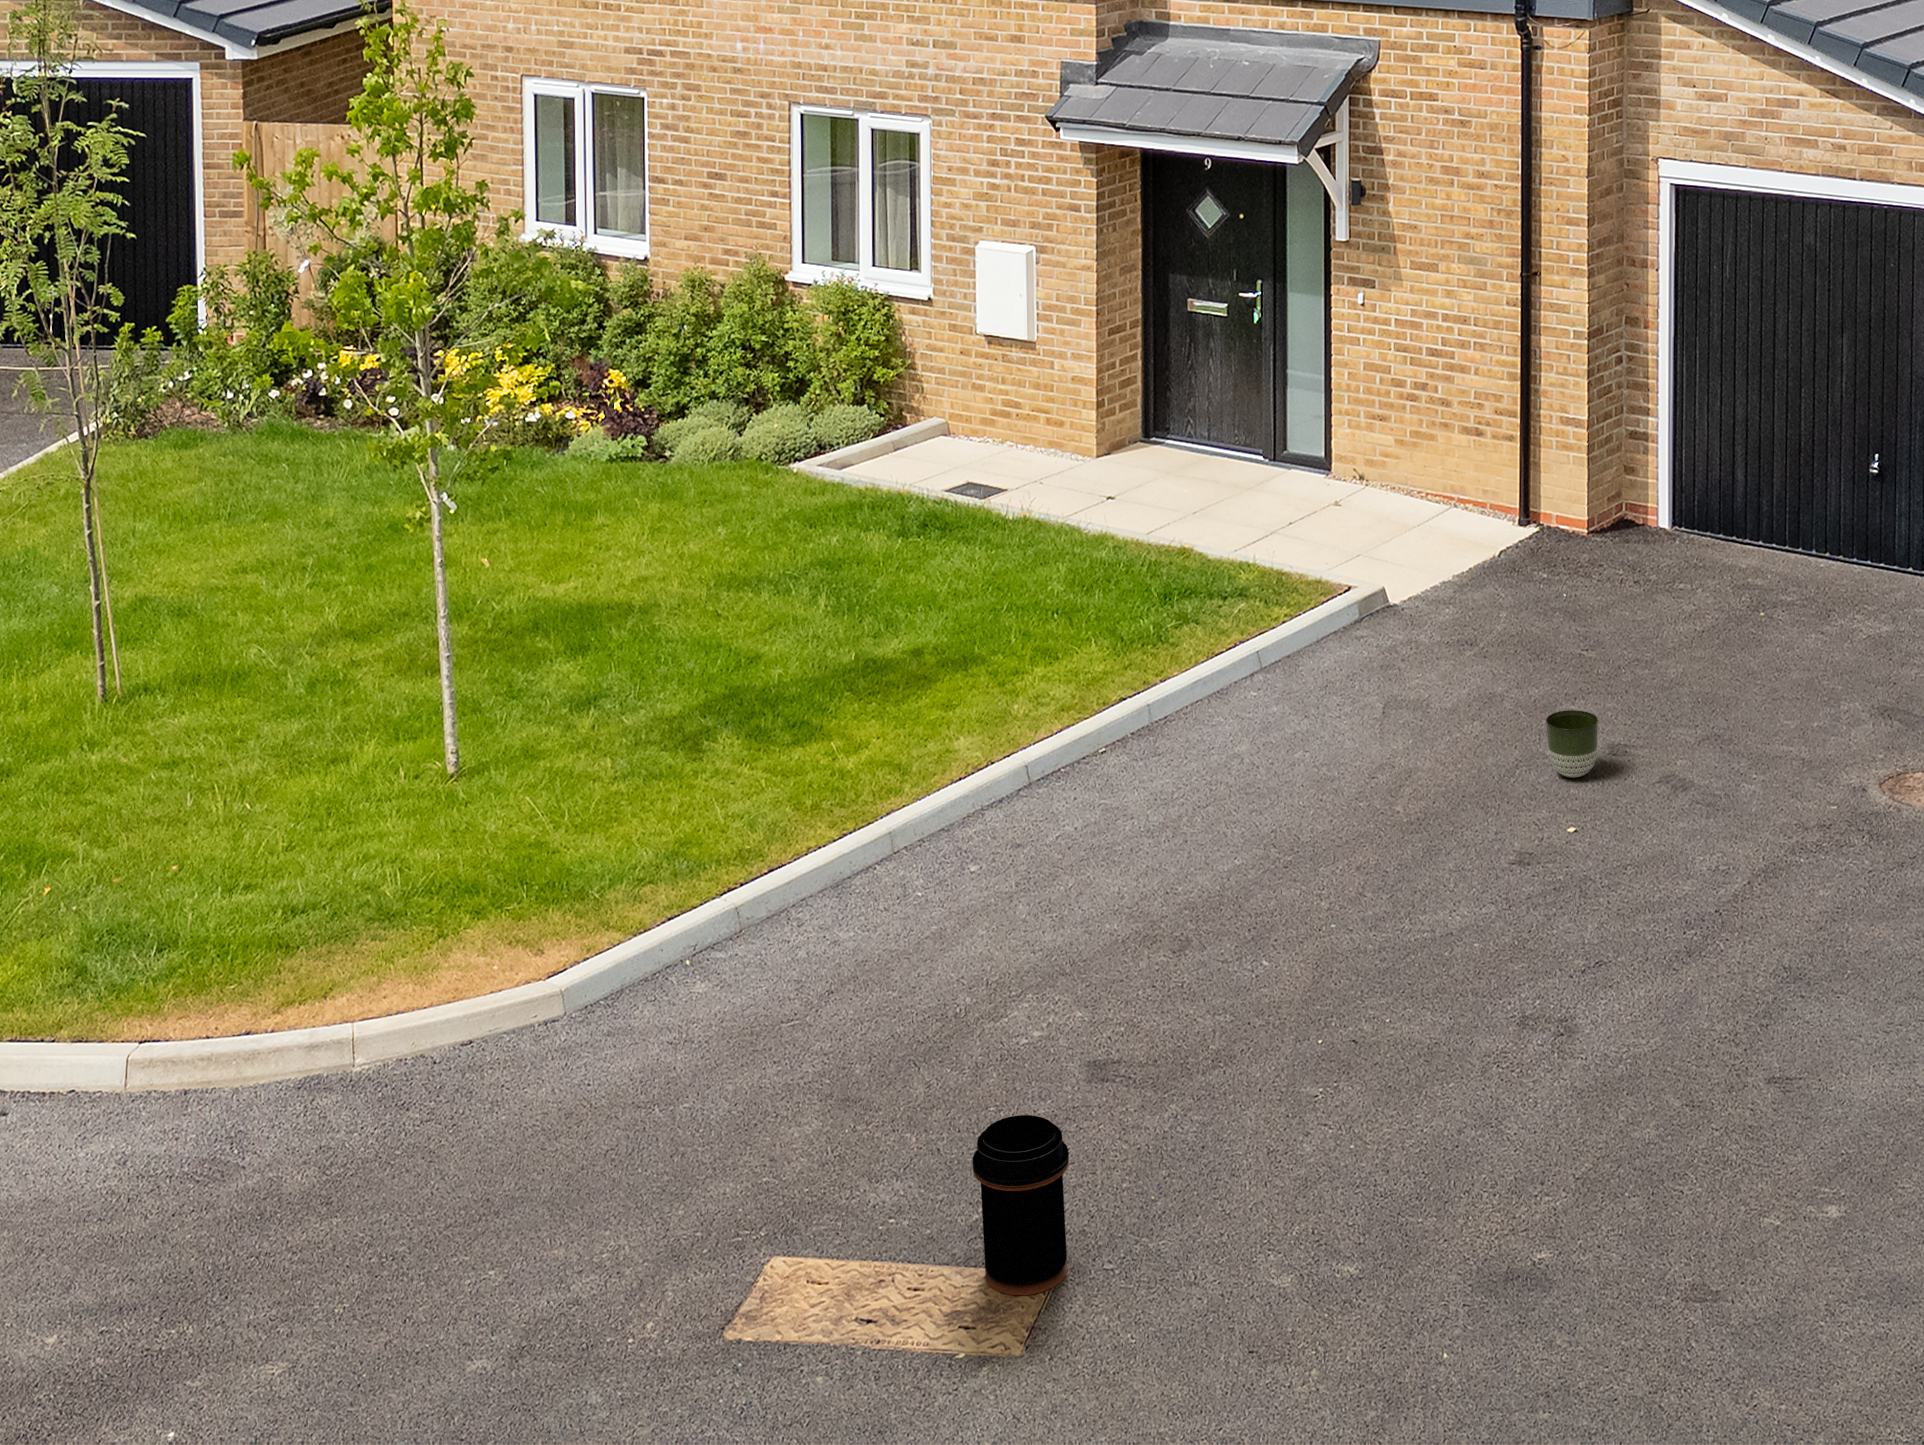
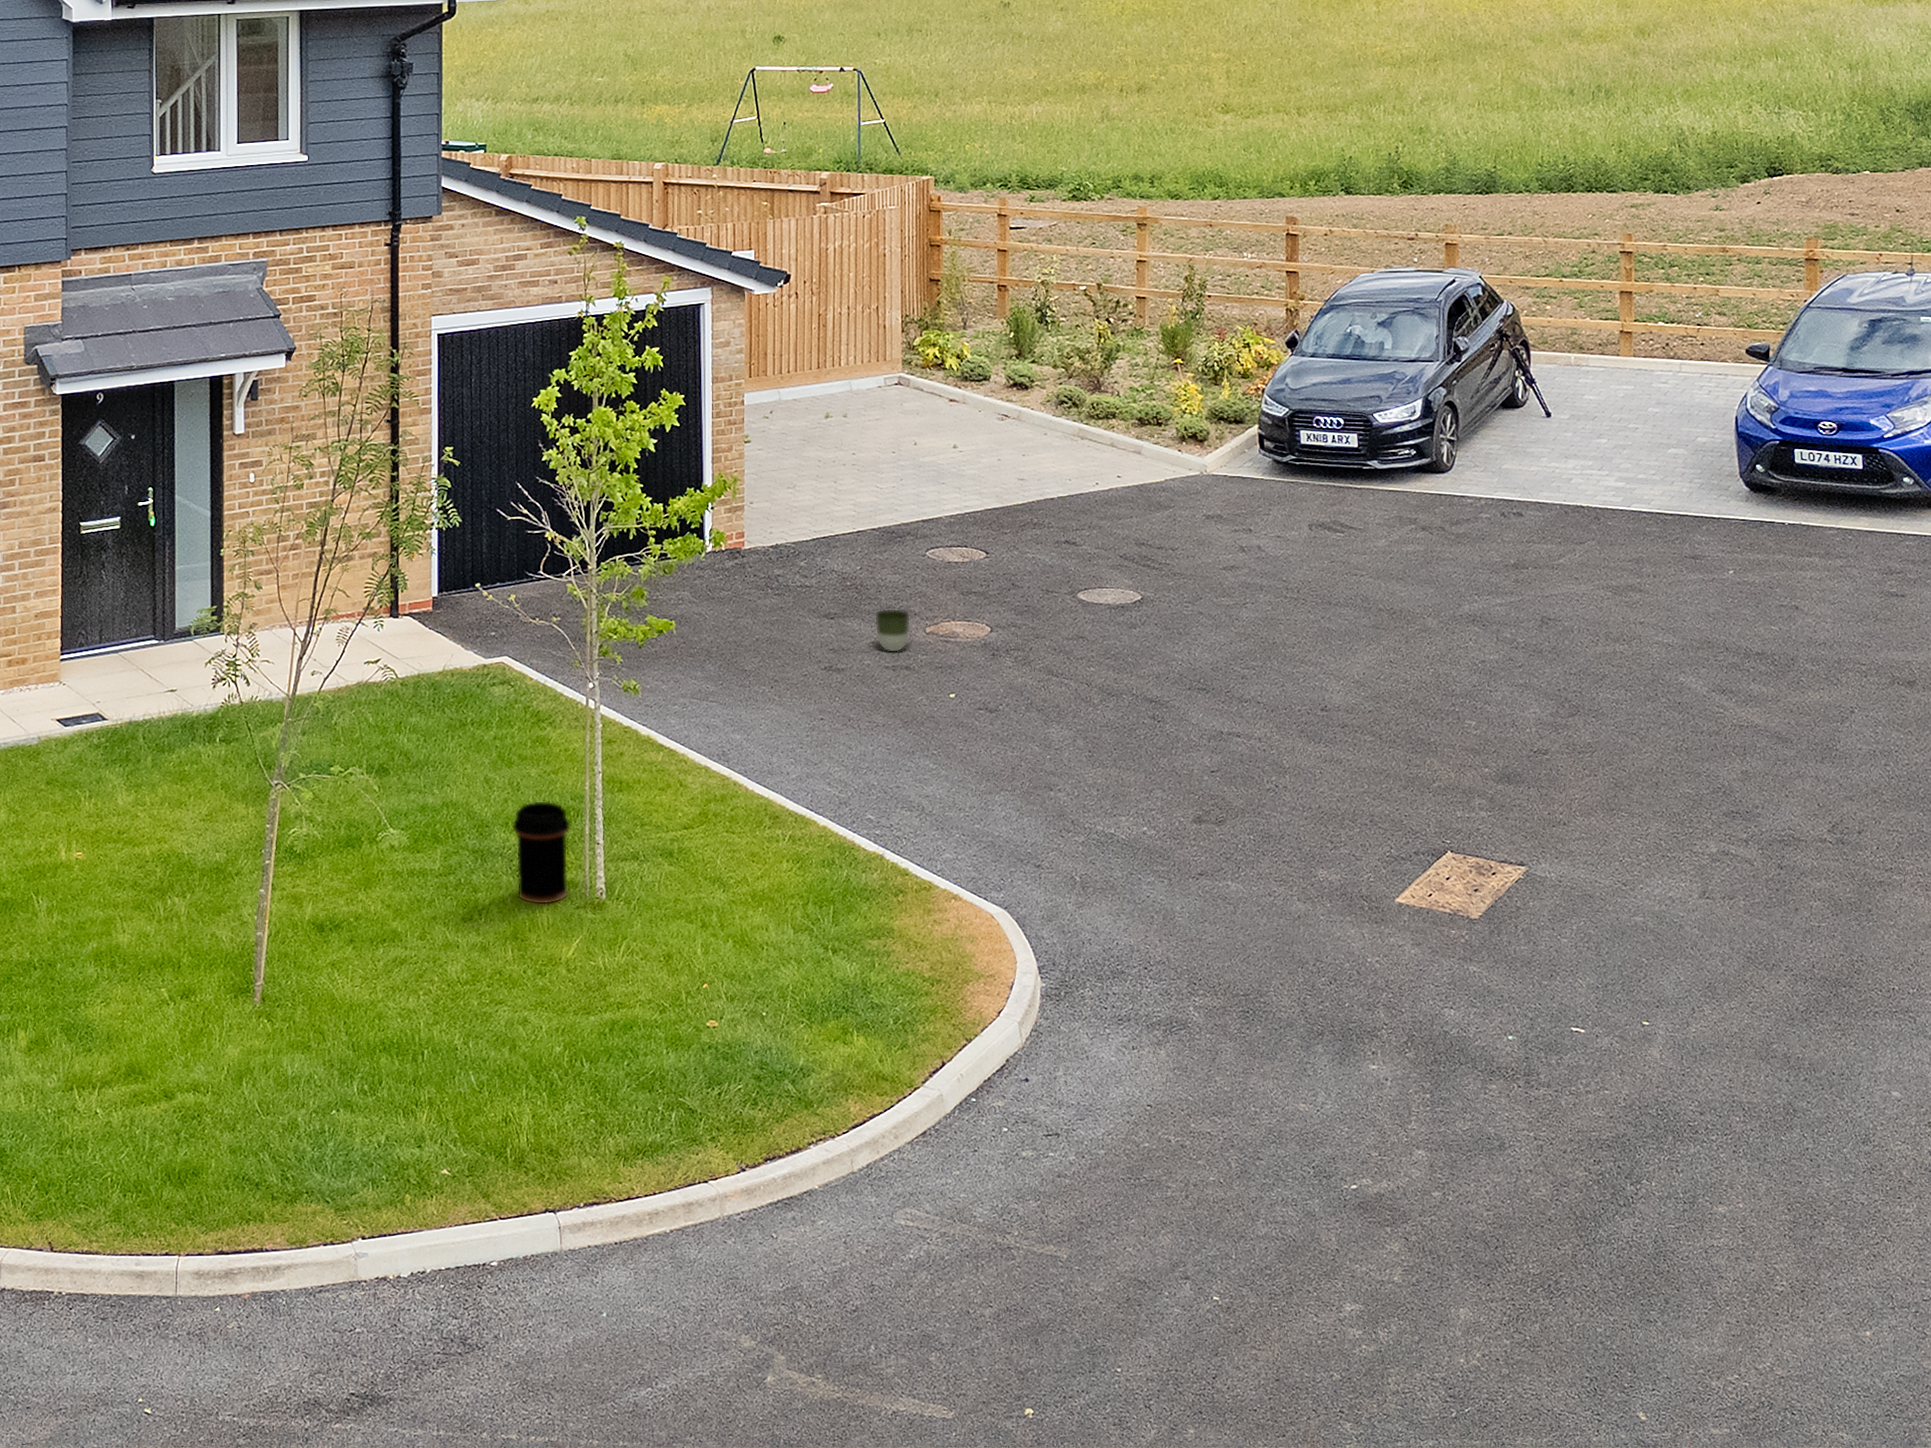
trash can: present [972,1115,1069,1295] -> present [513,802,569,903]

